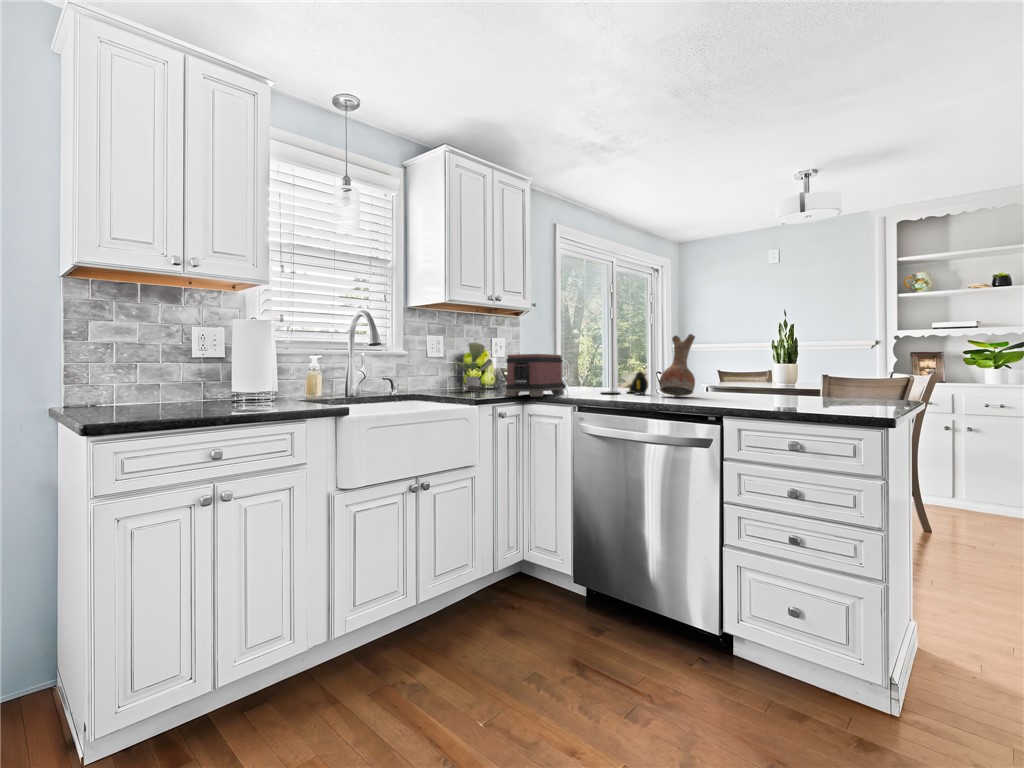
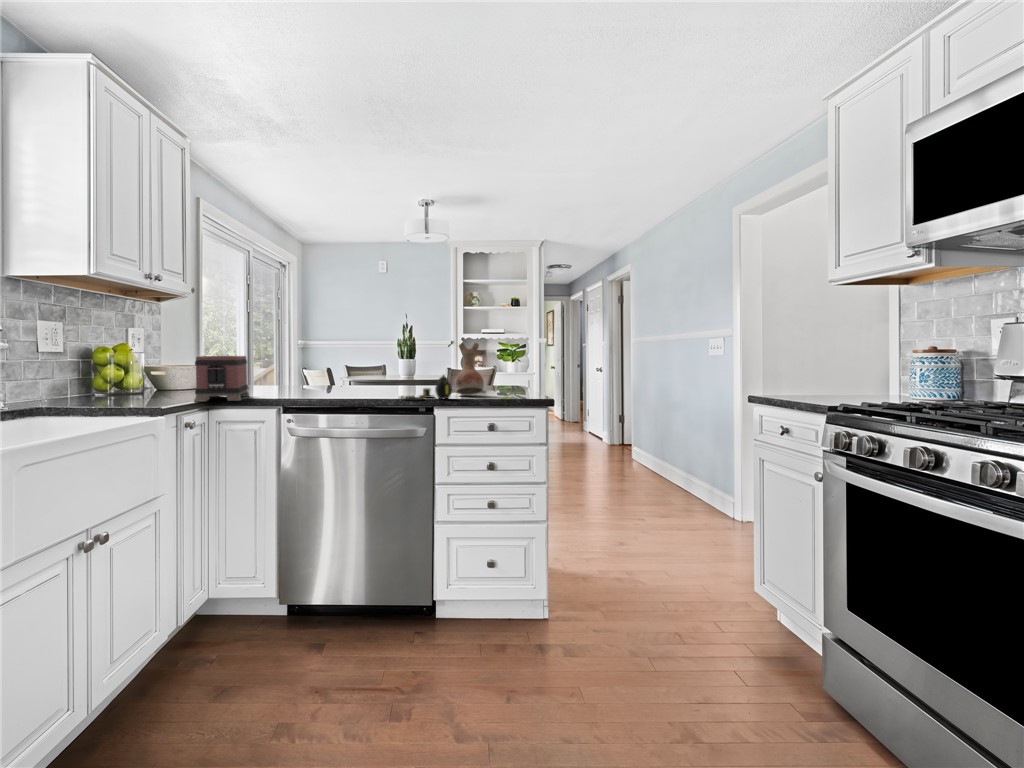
vase: present [660,334,695,396] -> present [455,343,484,395]
potted plant: present [453,342,492,390] -> none [78,336,140,394]
teapot: present [602,371,648,394] -> present [404,375,452,401]

